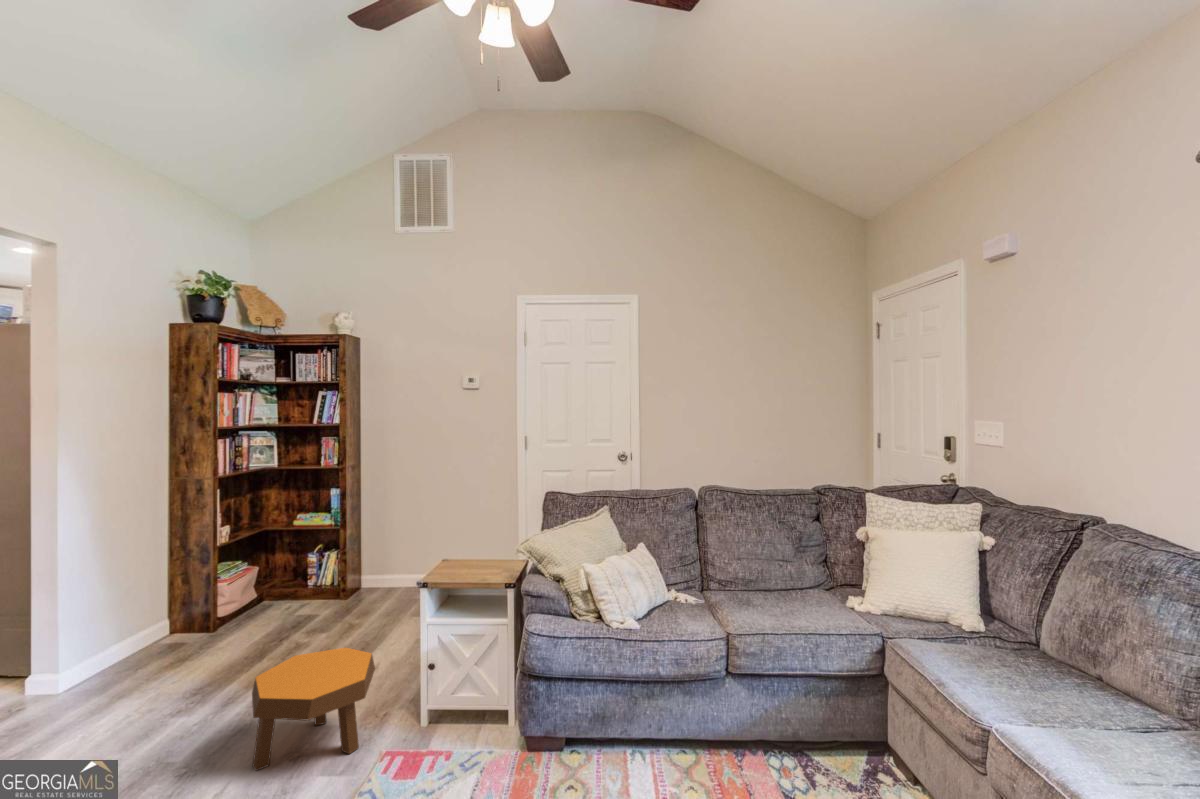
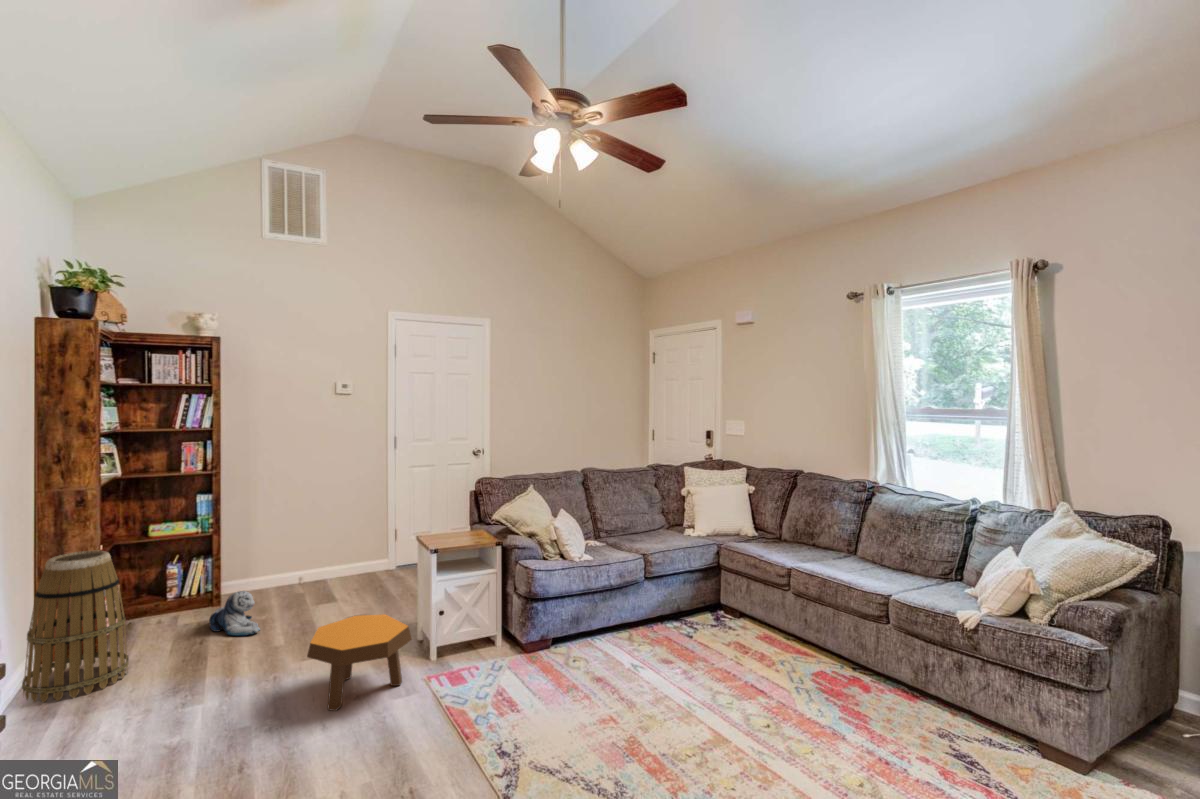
basket: none [120,536,213,674] -> present [22,551,129,702]
plush toy: none [310,588,351,637] -> present [209,591,260,636]

